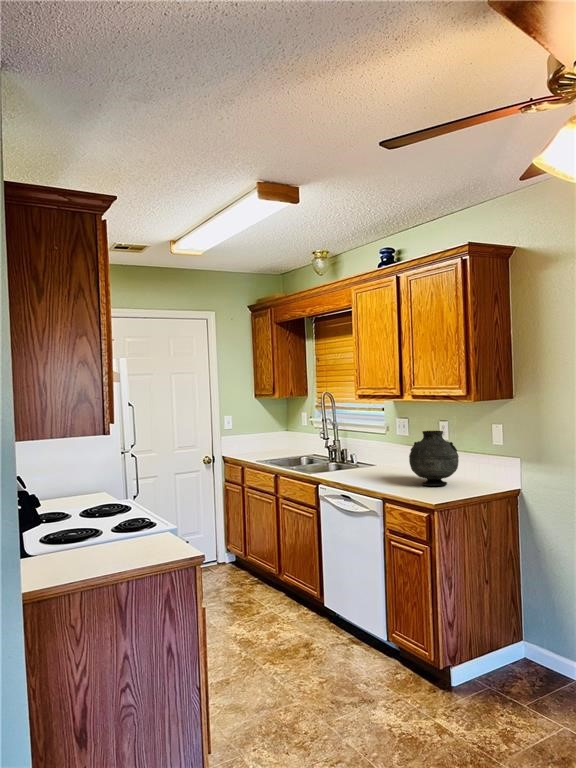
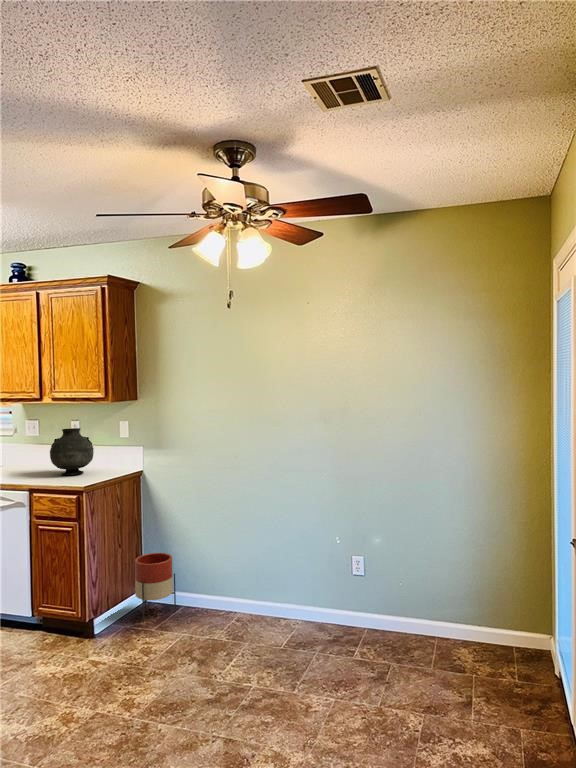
planter: none [506,600,564,691] -> present [135,553,176,622]

